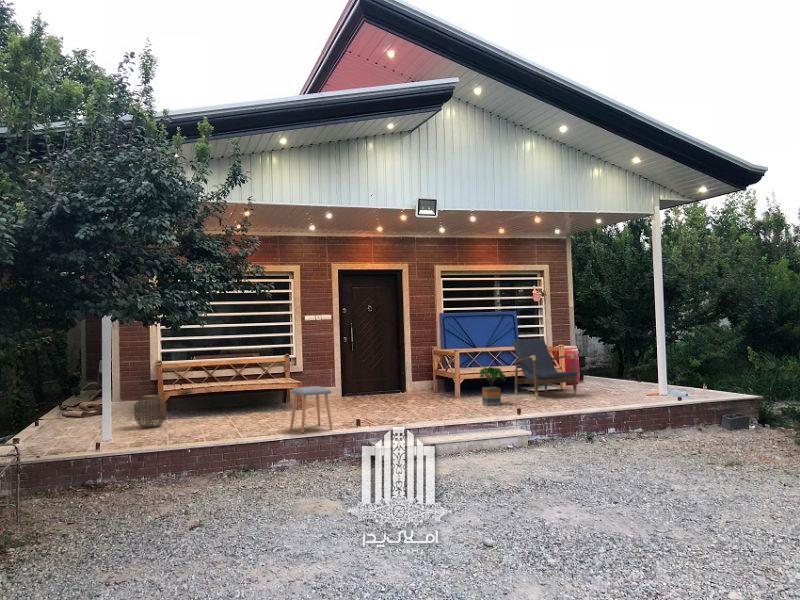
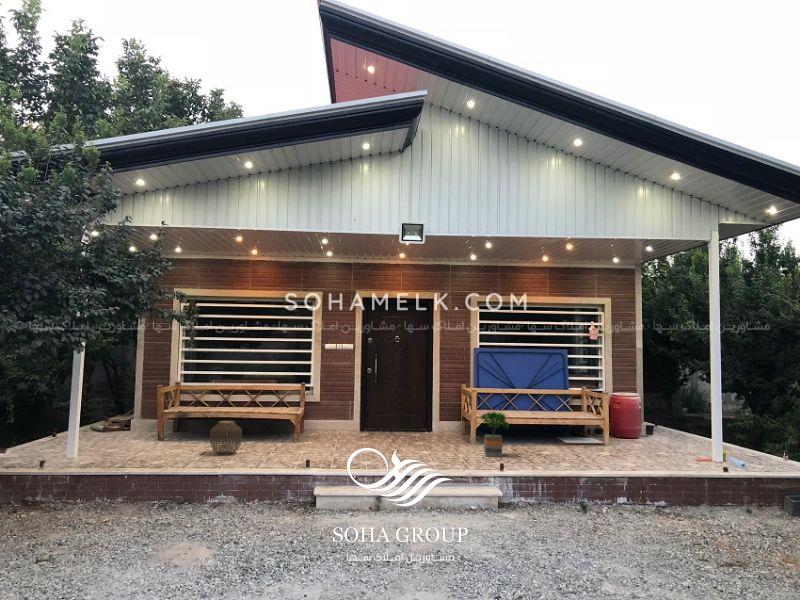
lounge chair: present [513,339,578,399] -> none [540,382,609,454]
stool: present [290,386,333,433] -> none [246,420,285,469]
woven basket: present [134,395,167,428] -> present [210,421,242,455]

